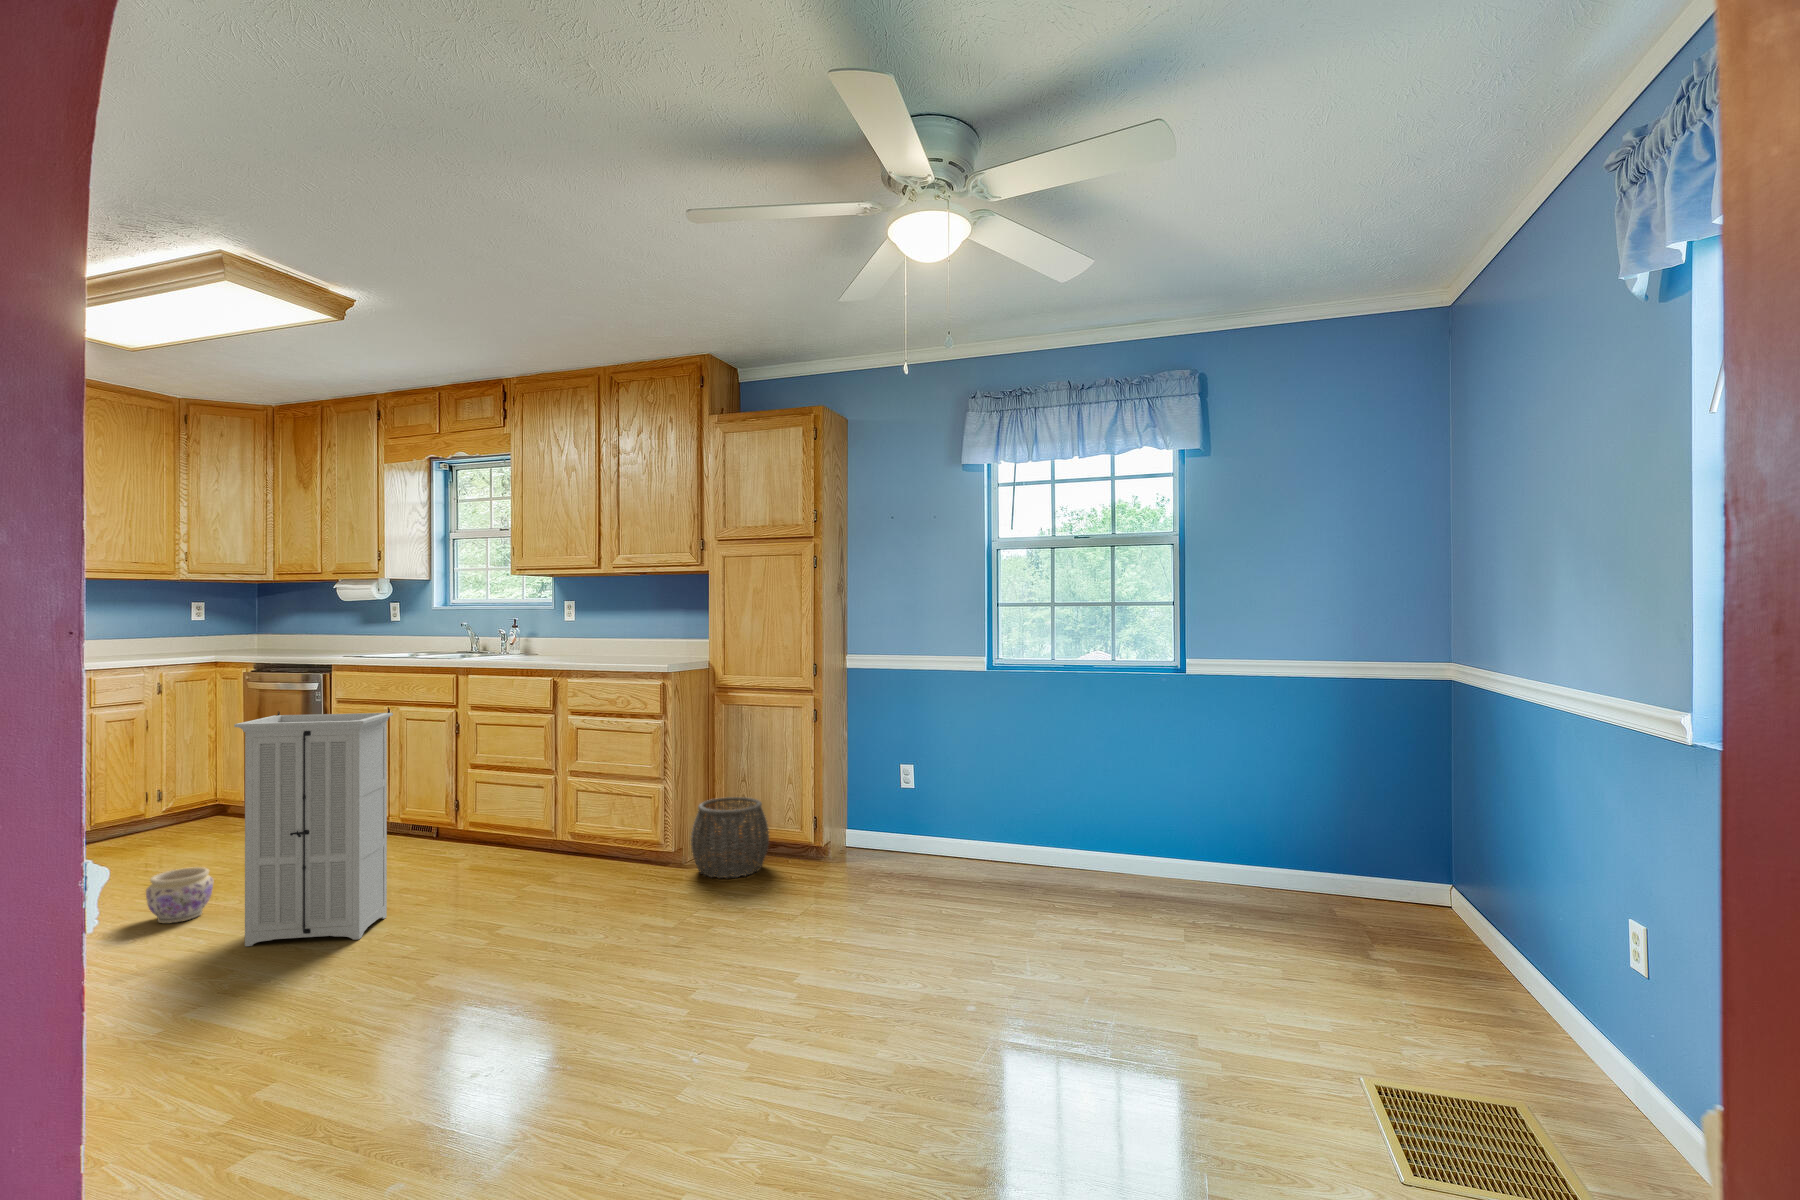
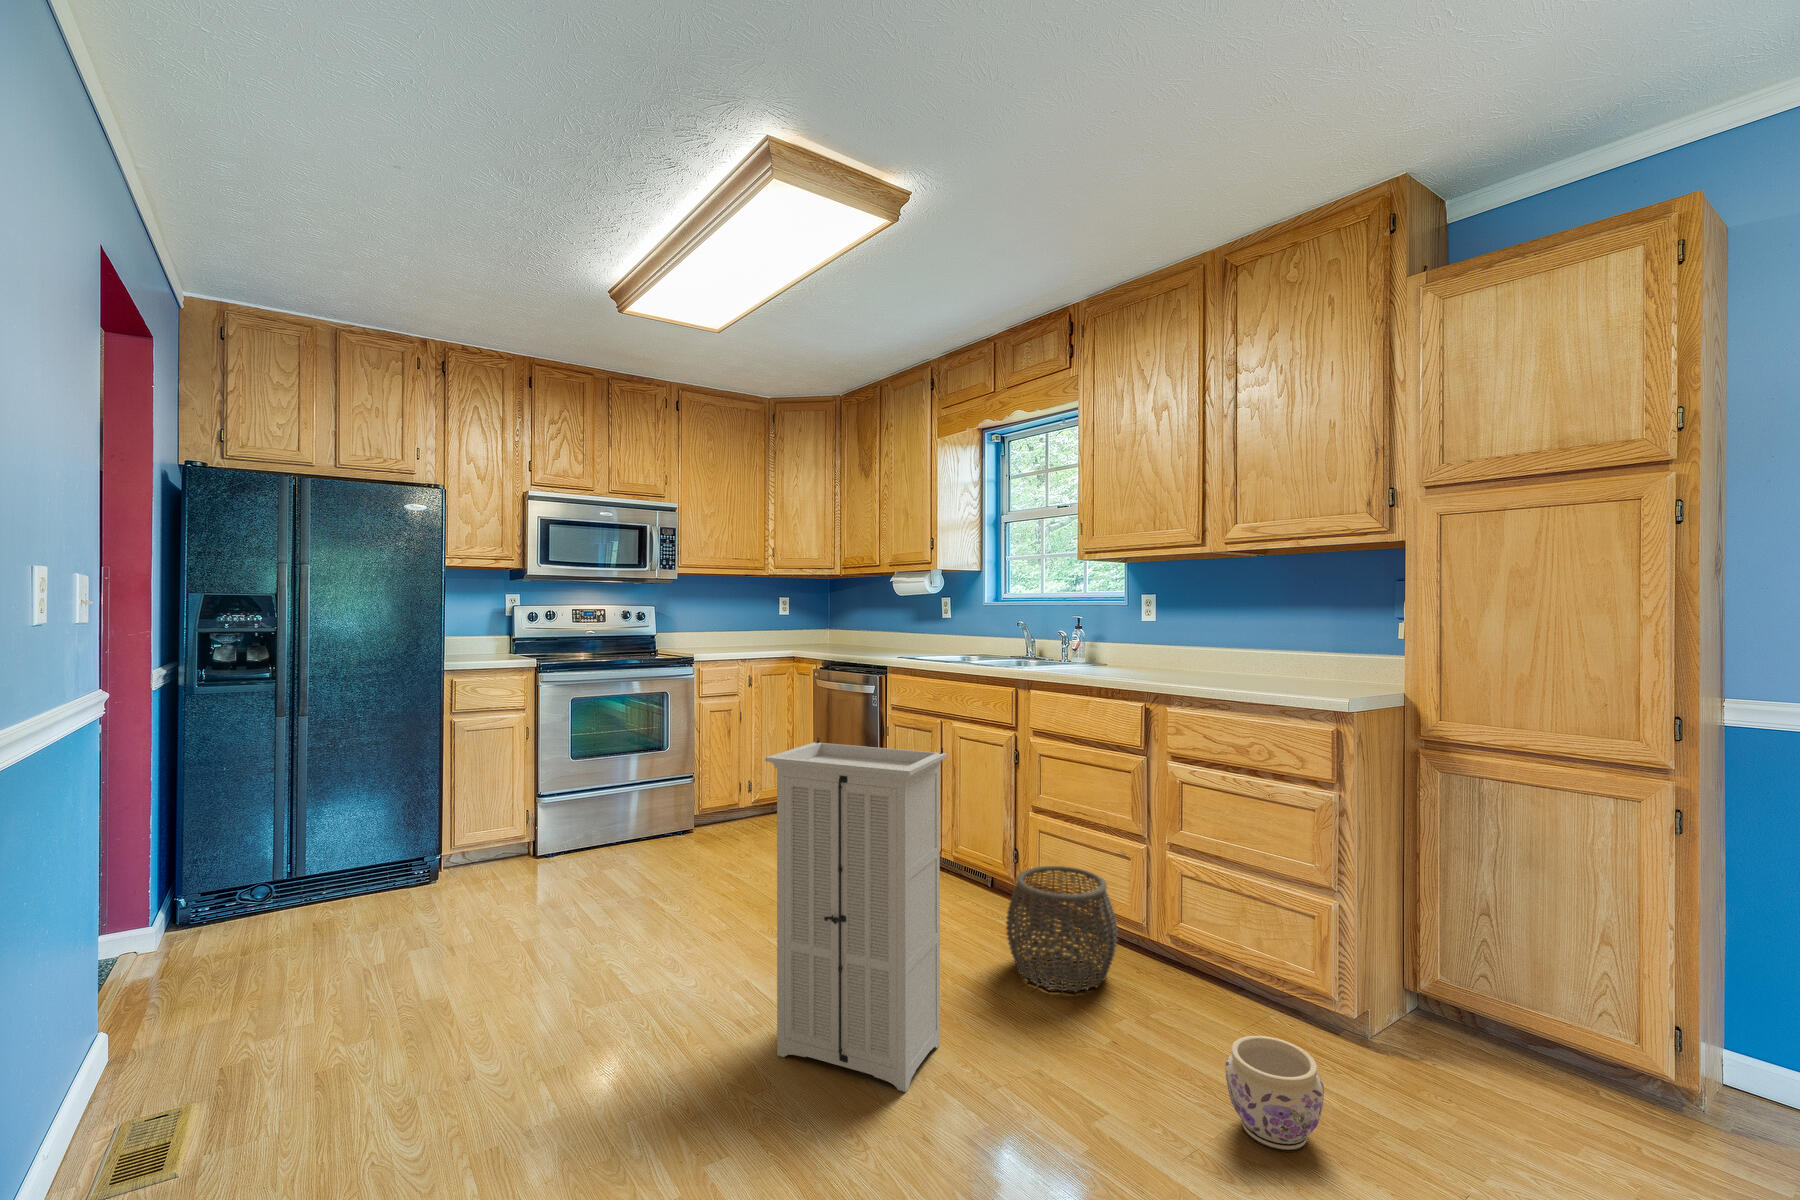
woven basket: present [691,797,769,878] -> present [1006,866,1118,992]
planter: present [146,867,213,924] -> present [1225,1036,1324,1152]

